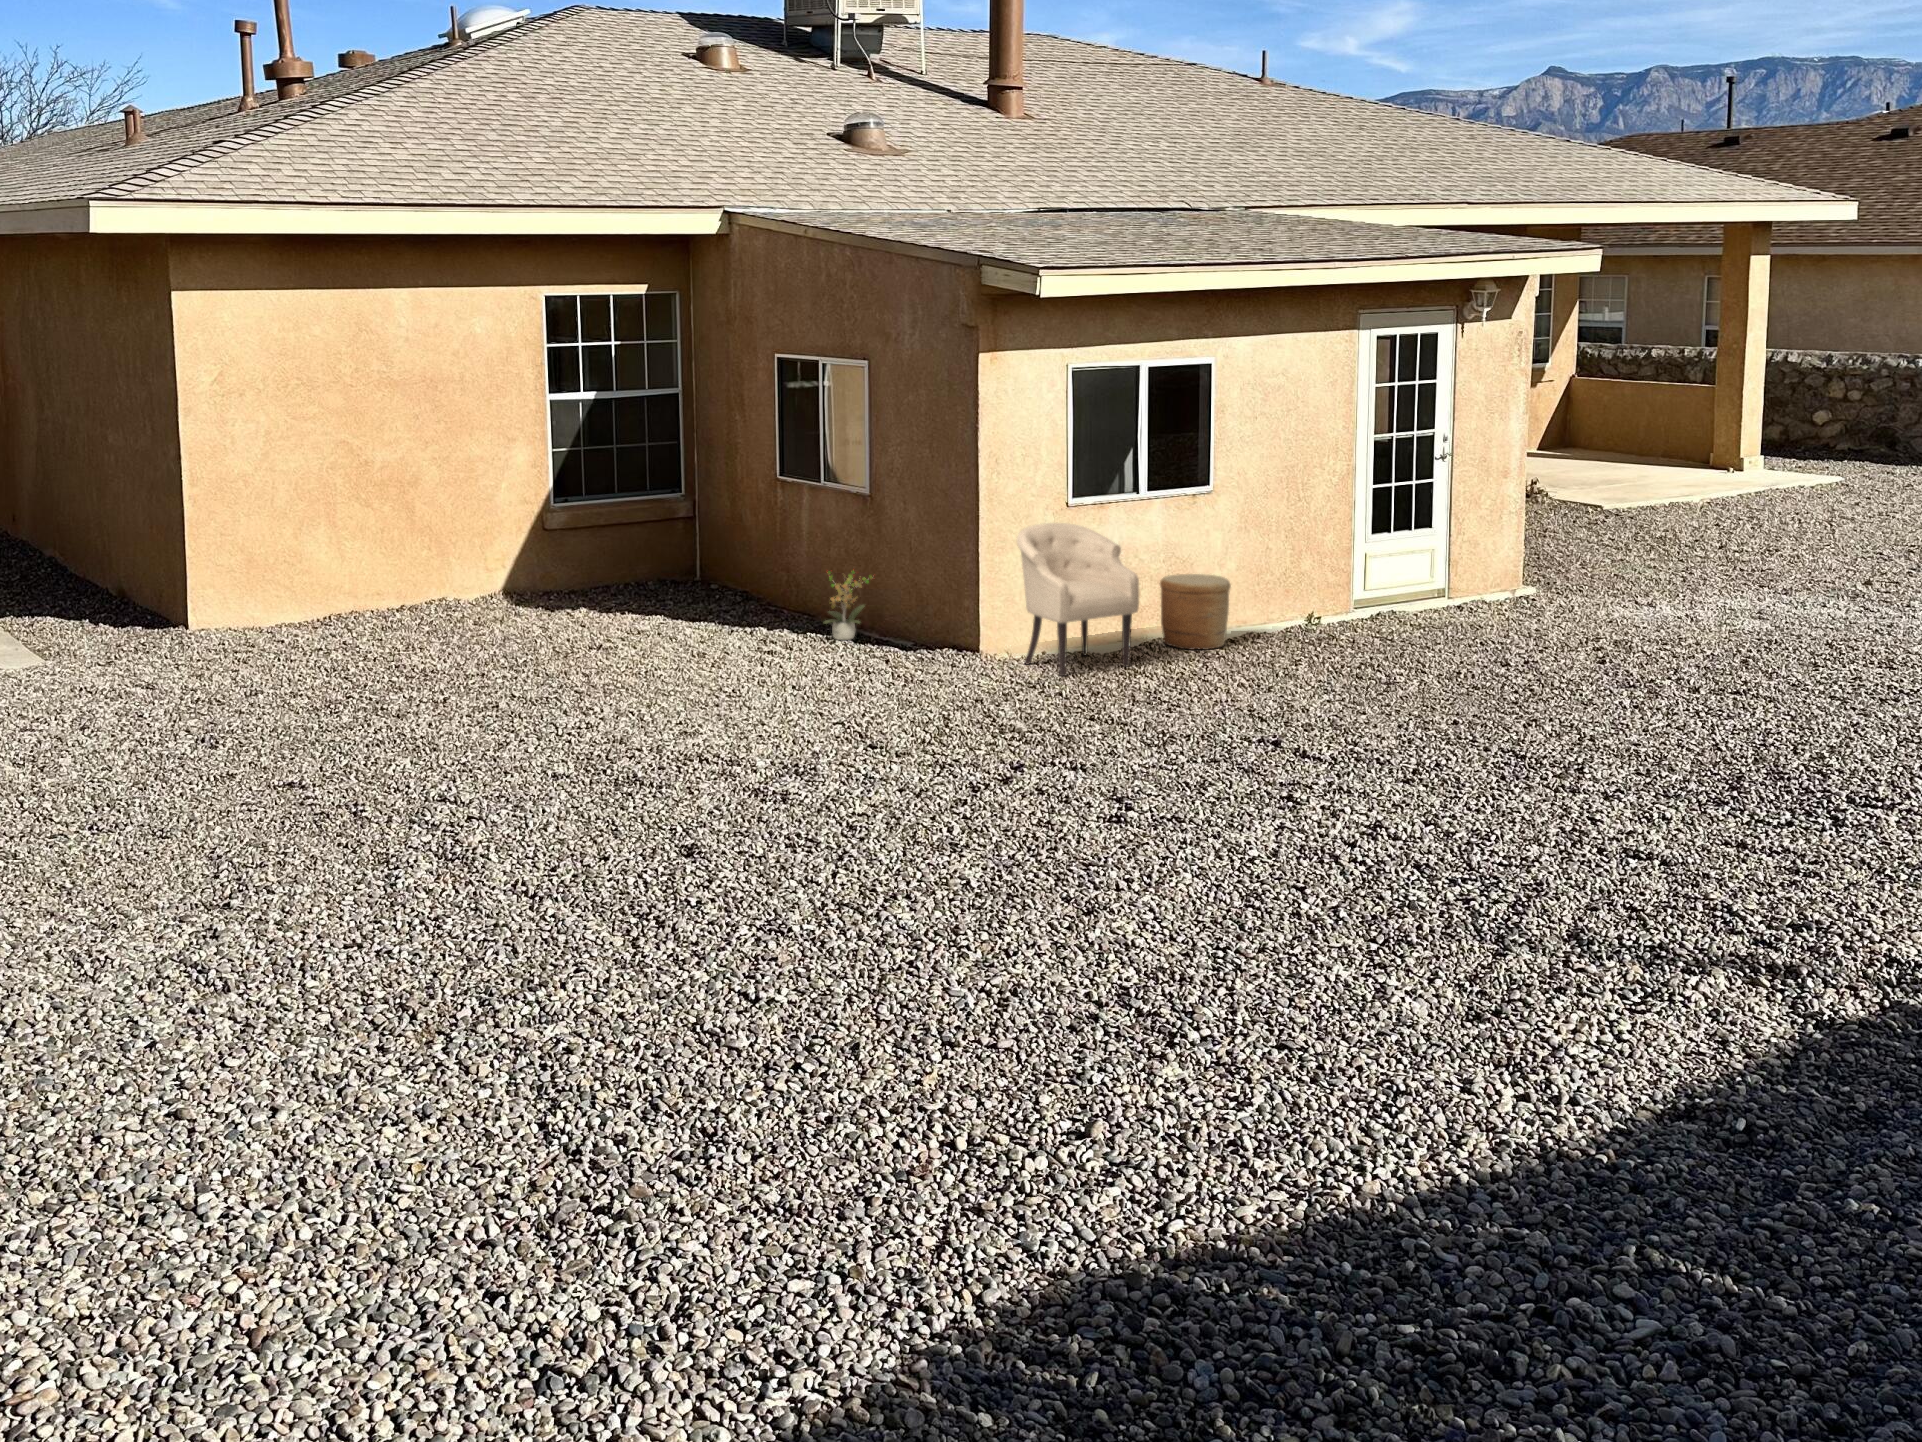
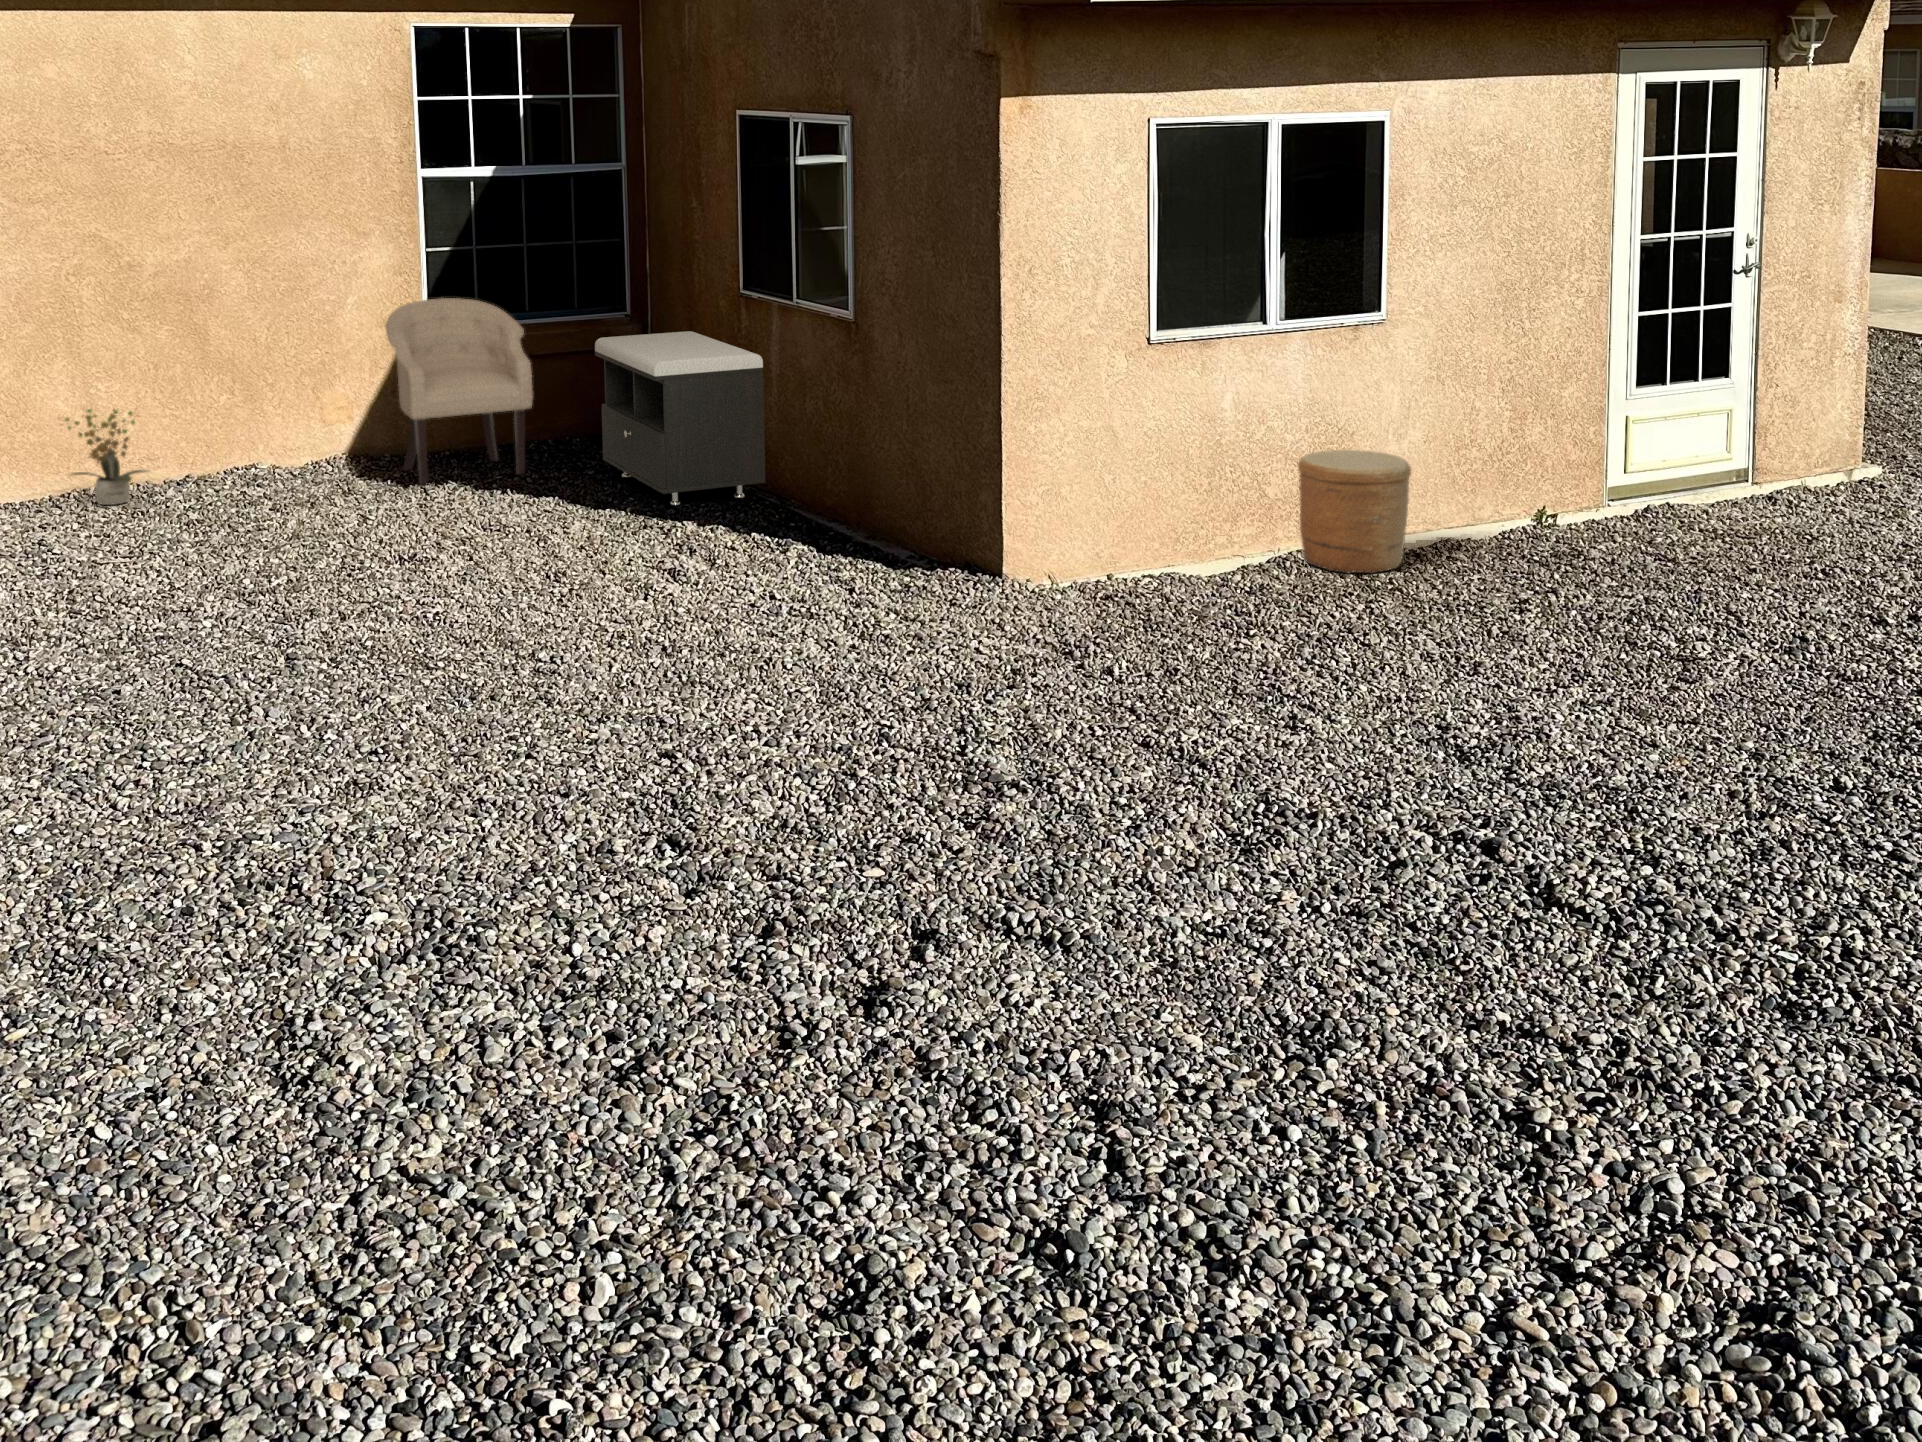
storage bench: none [676,505,801,620] -> present [595,331,765,505]
chair: present [1017,523,1139,676] -> present [386,298,533,485]
potted plant: present [824,570,872,640] -> present [65,409,147,505]

